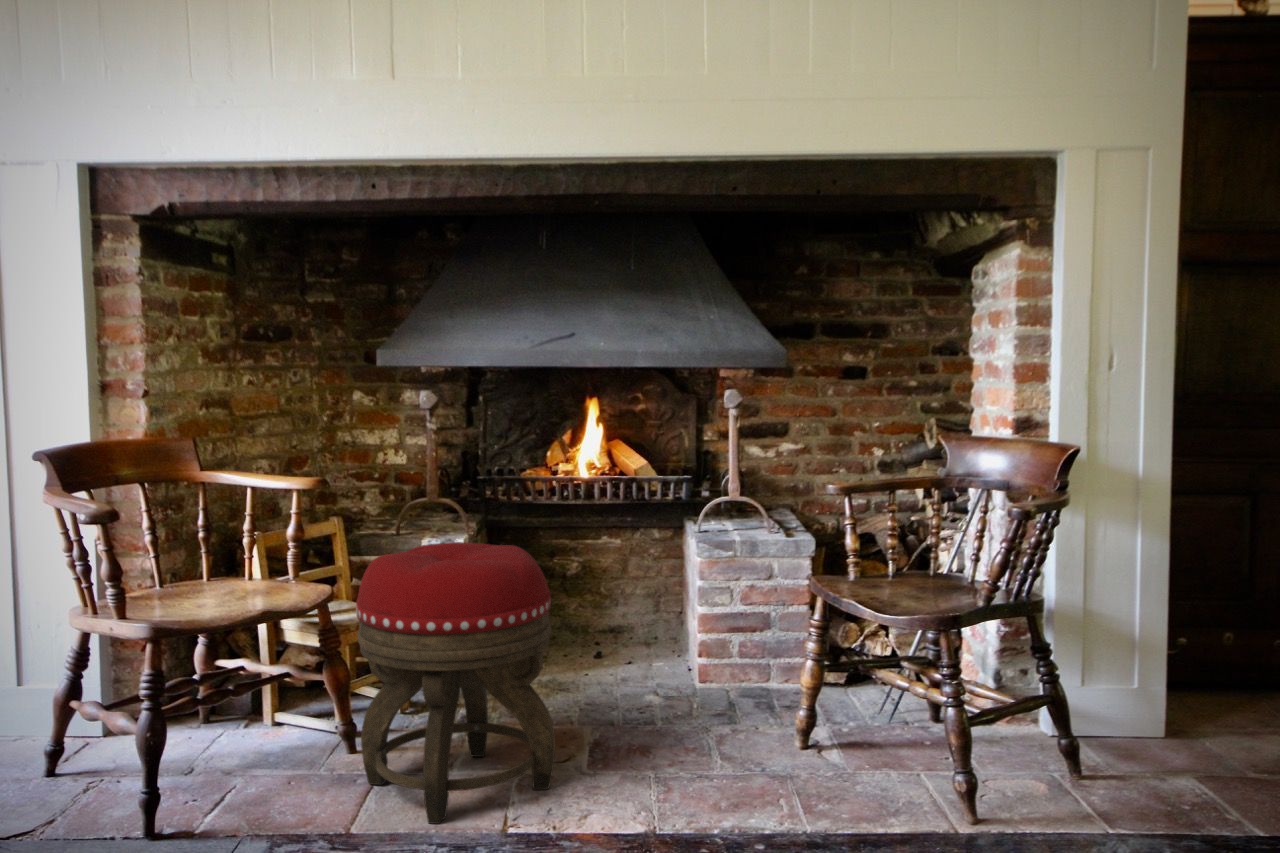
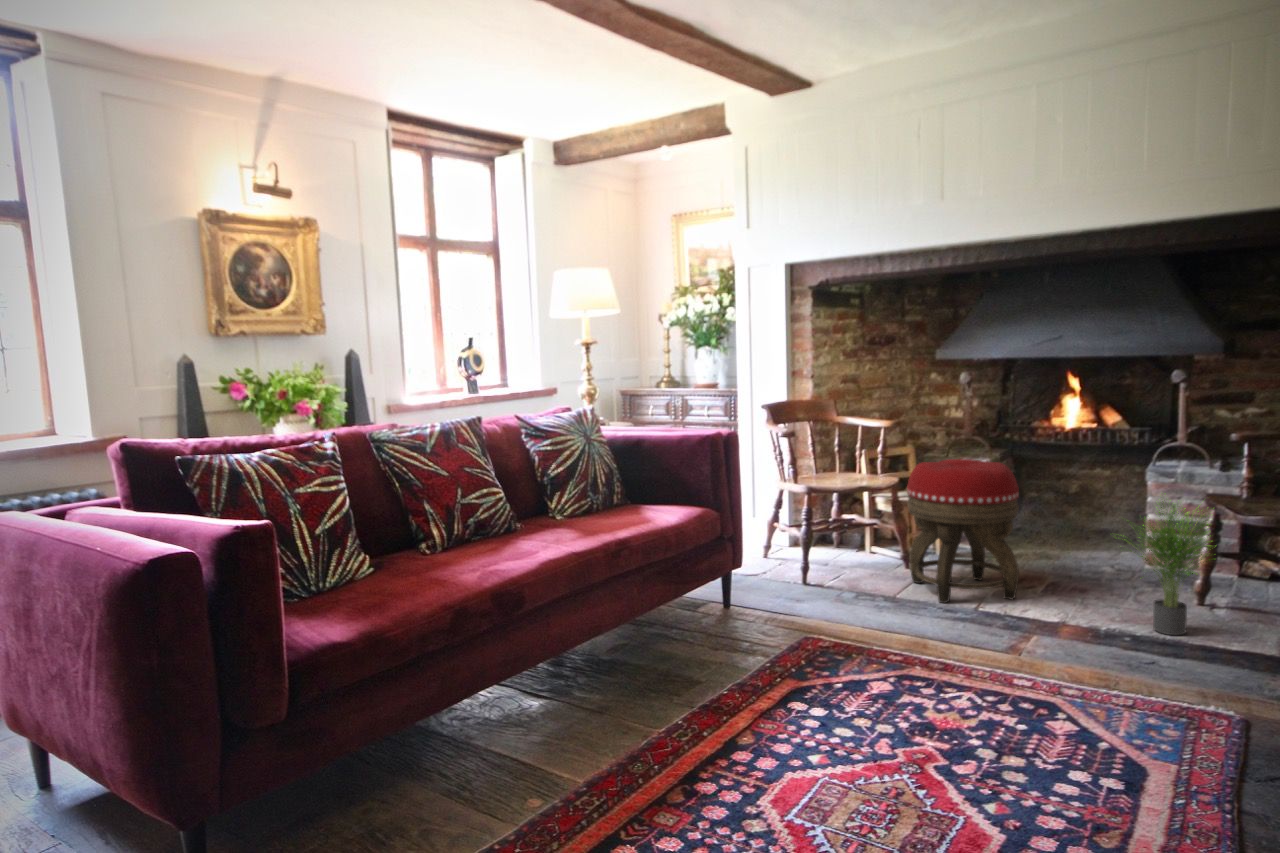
potted plant: none [695,579,866,814] -> present [1129,501,1210,636]

